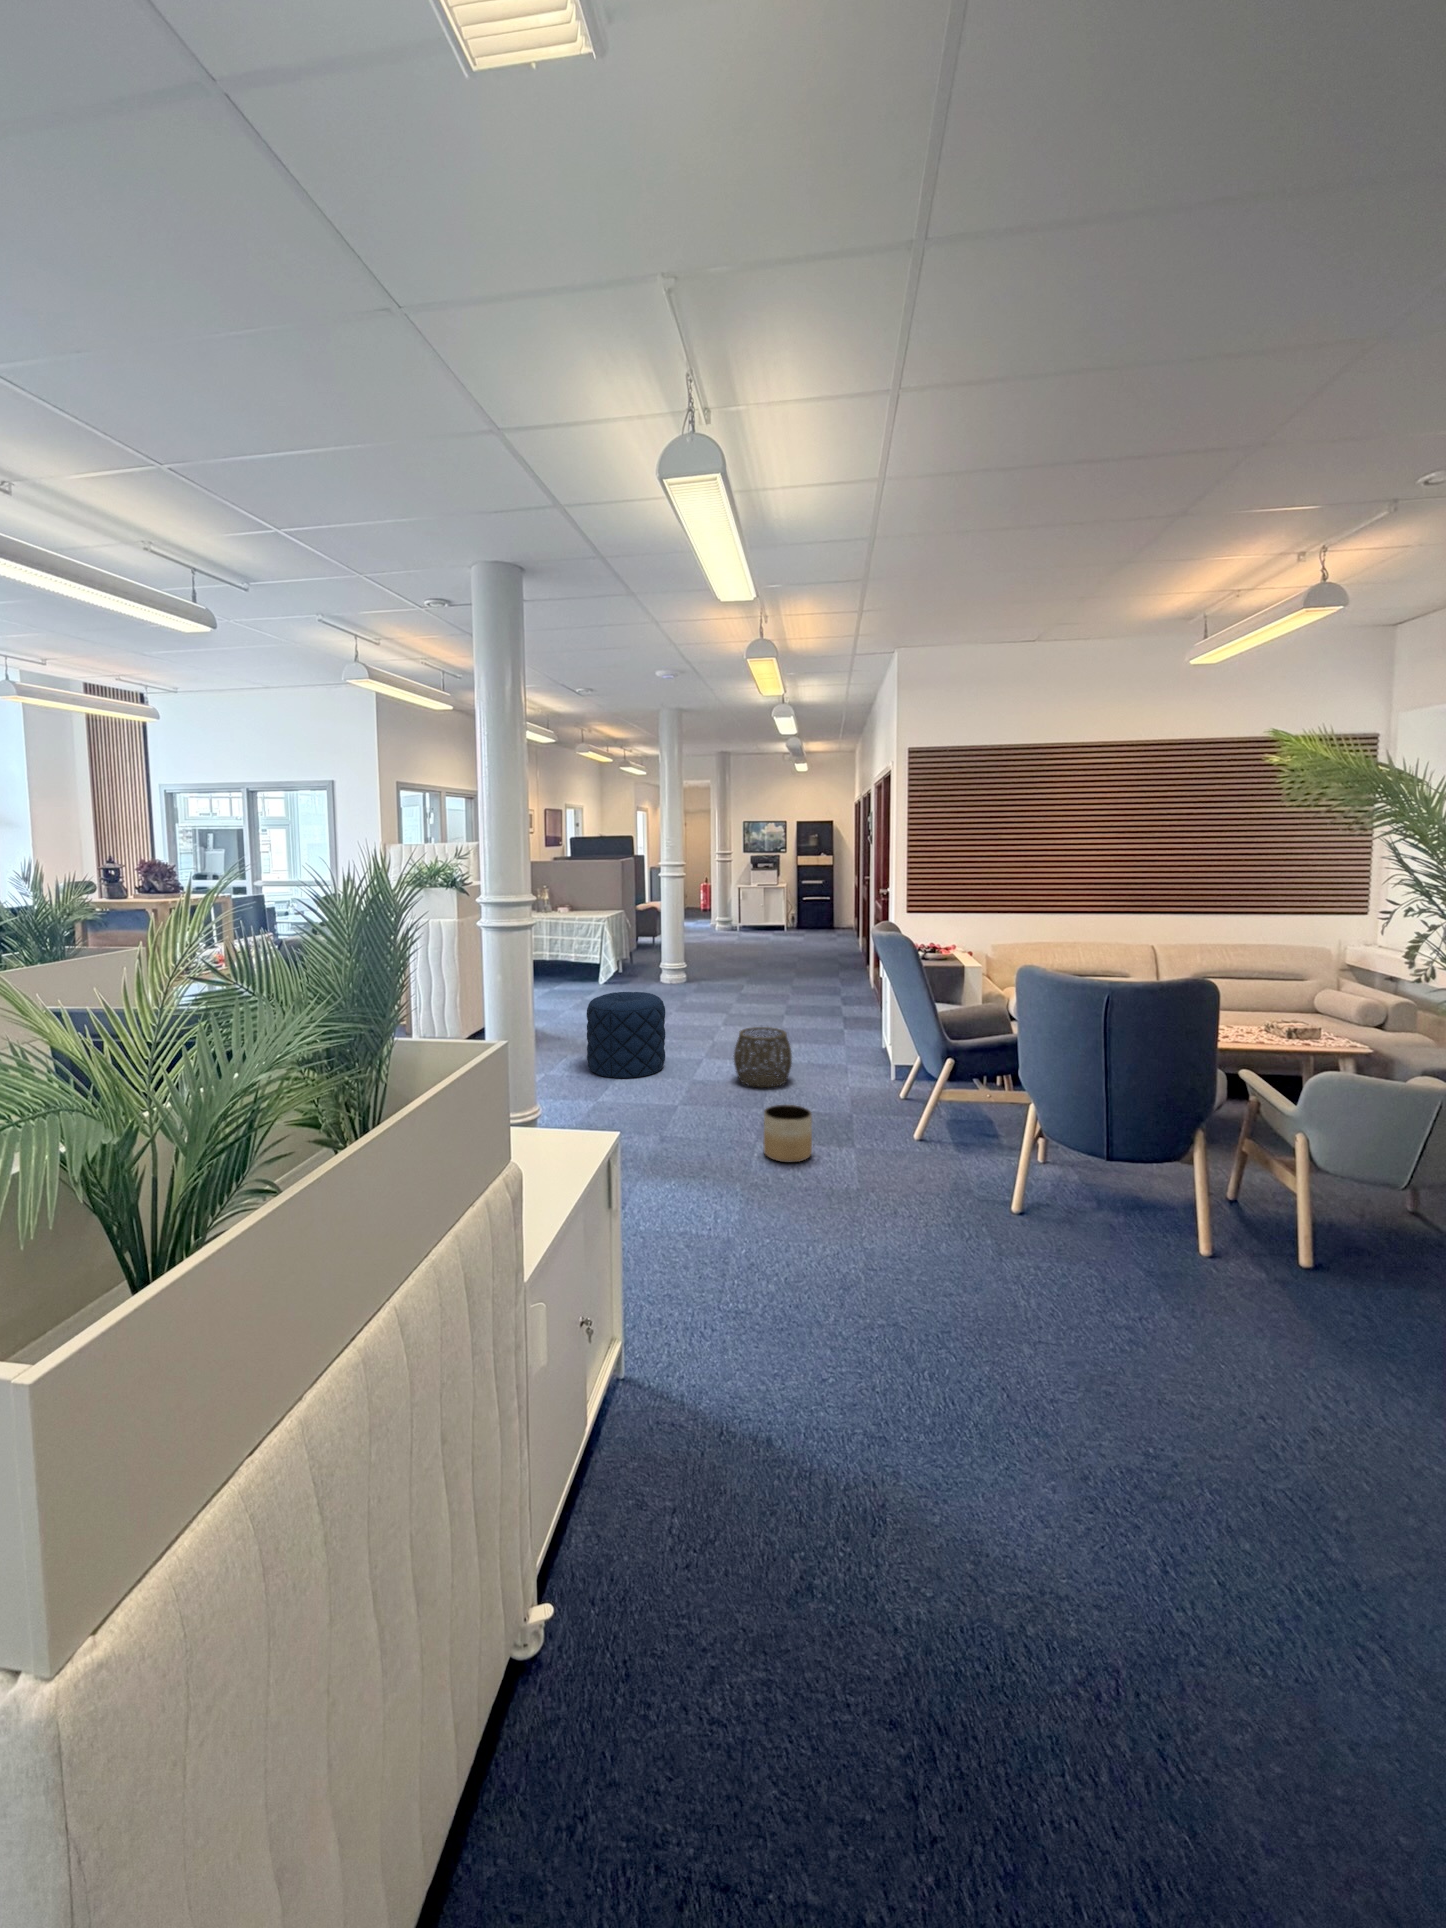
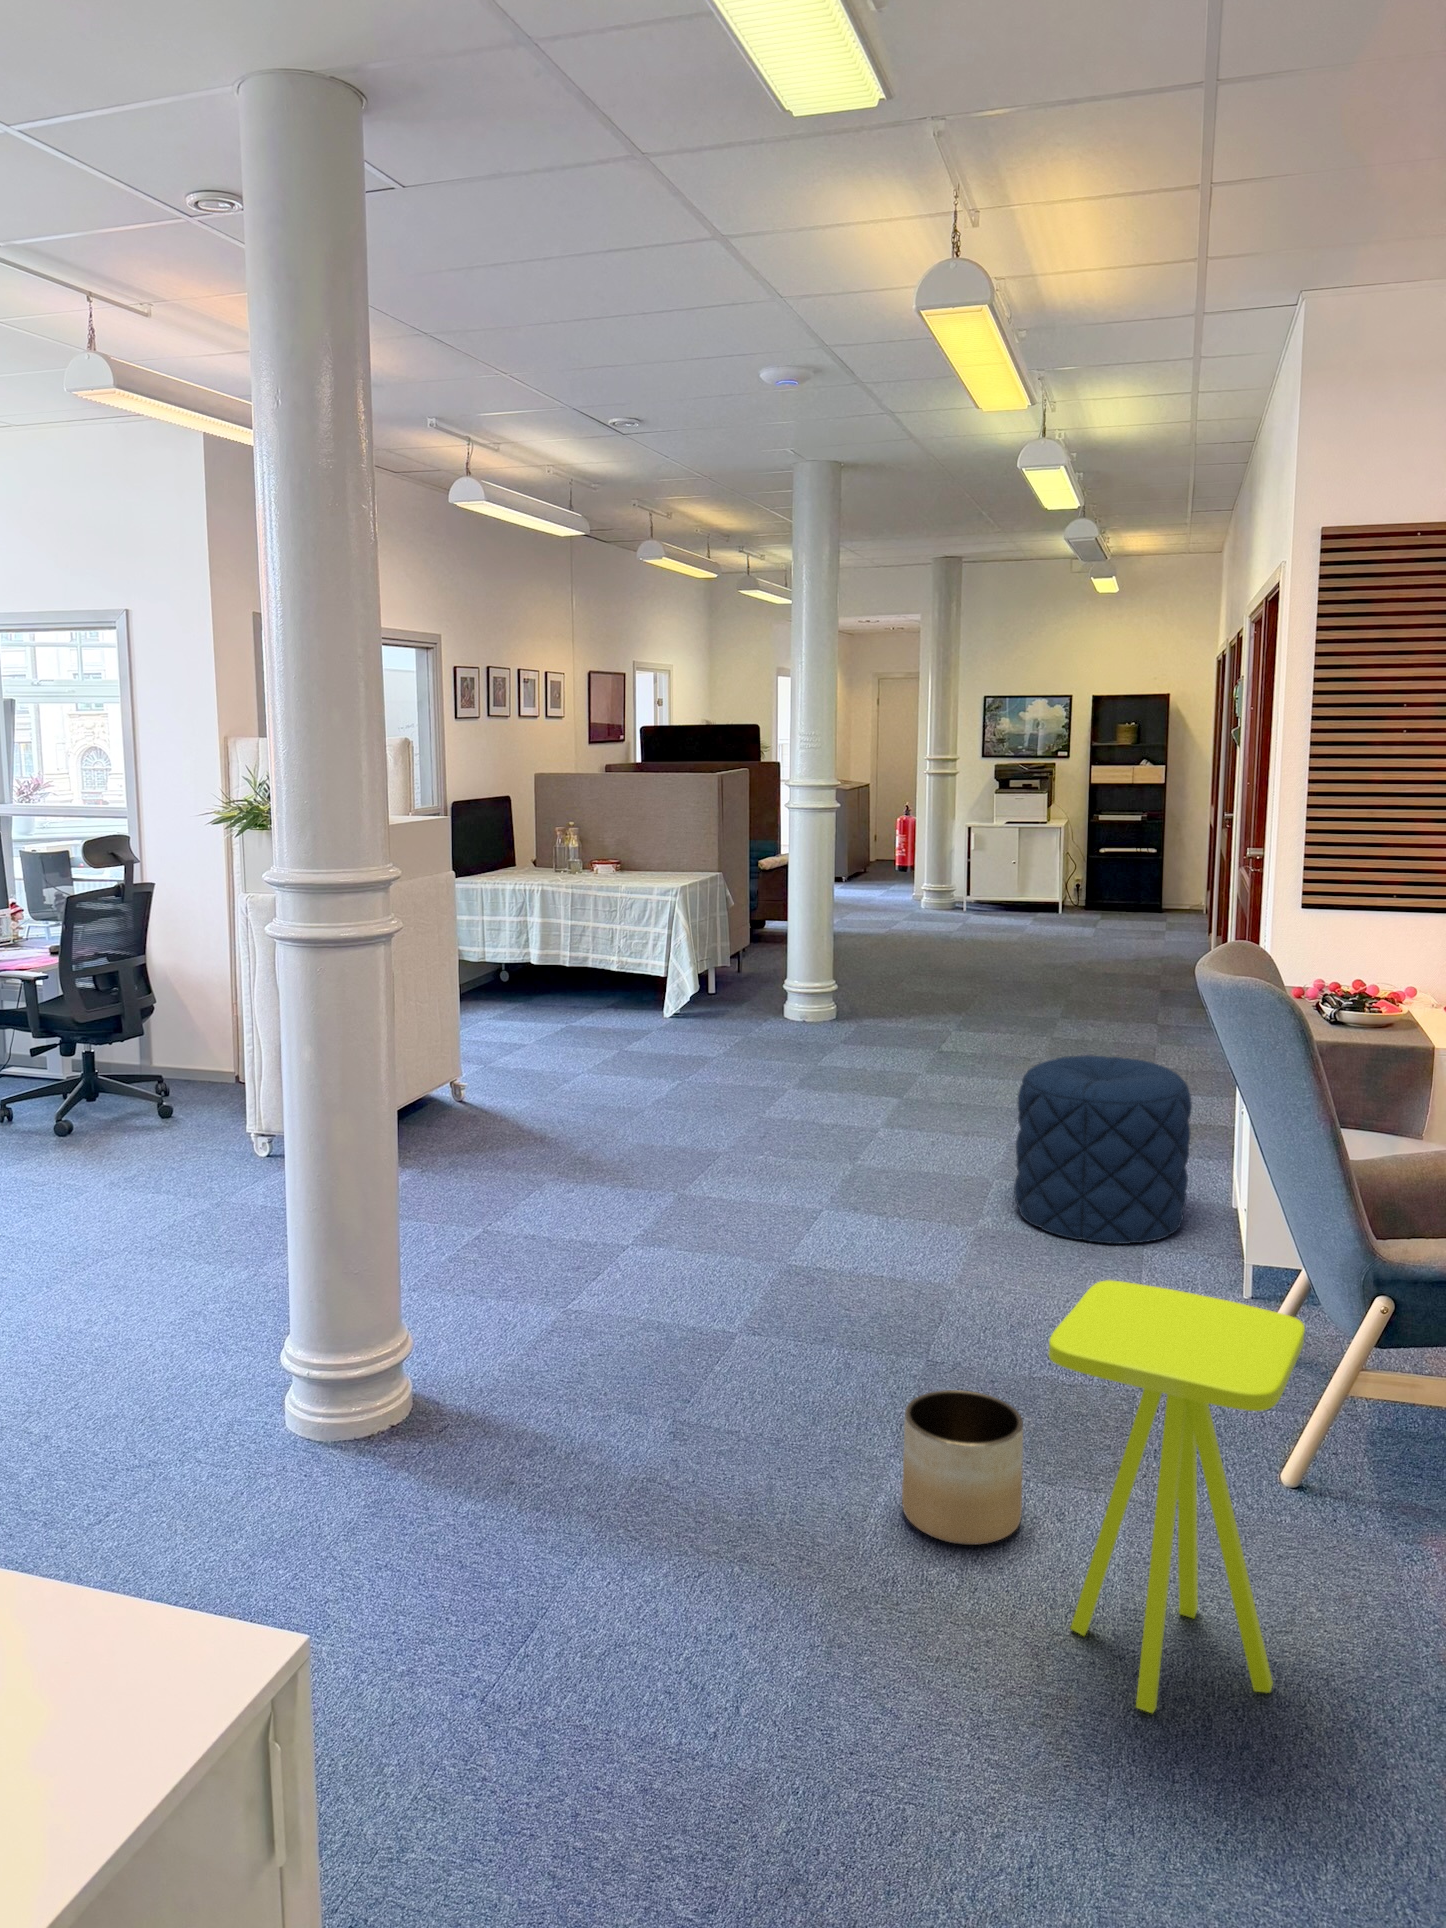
pouf: present [587,992,665,1078] -> present [1014,1055,1192,1244]
woven basket: present [734,1027,792,1088] -> none [877,1161,1012,1306]
side table: none [827,1047,919,1203] -> present [1048,1280,1305,1713]

